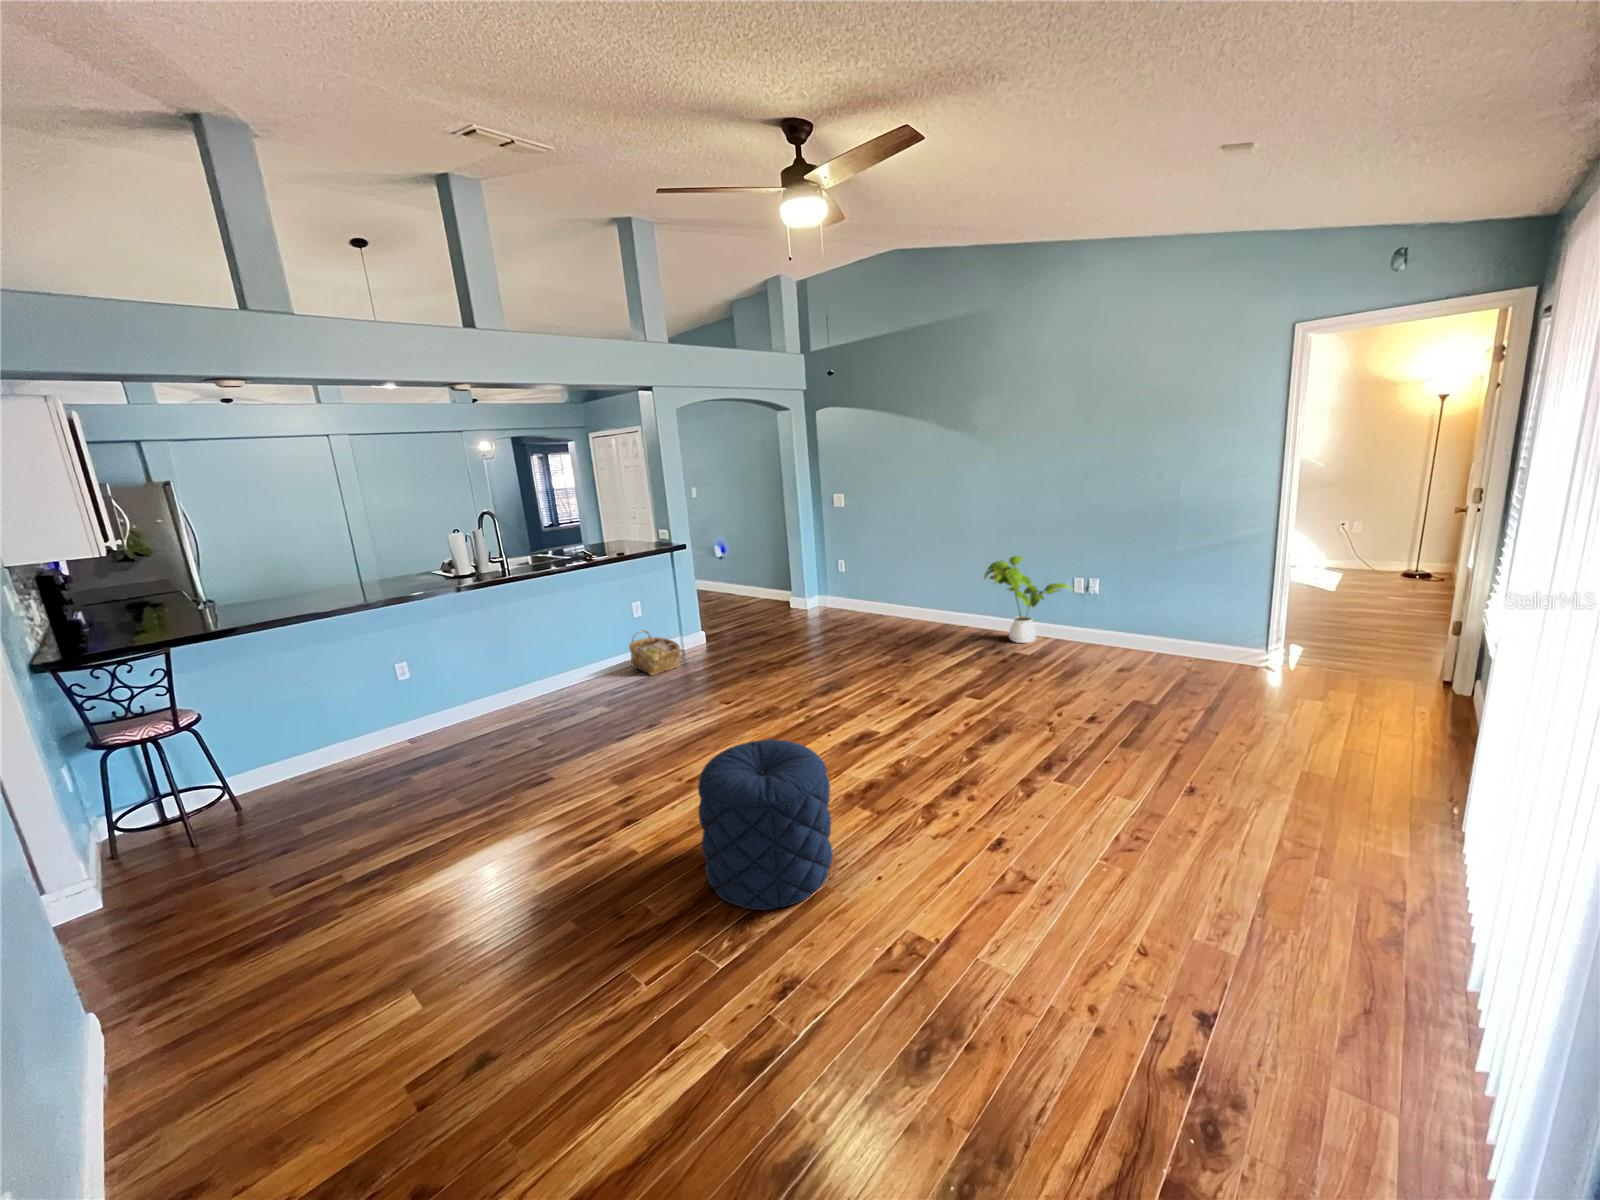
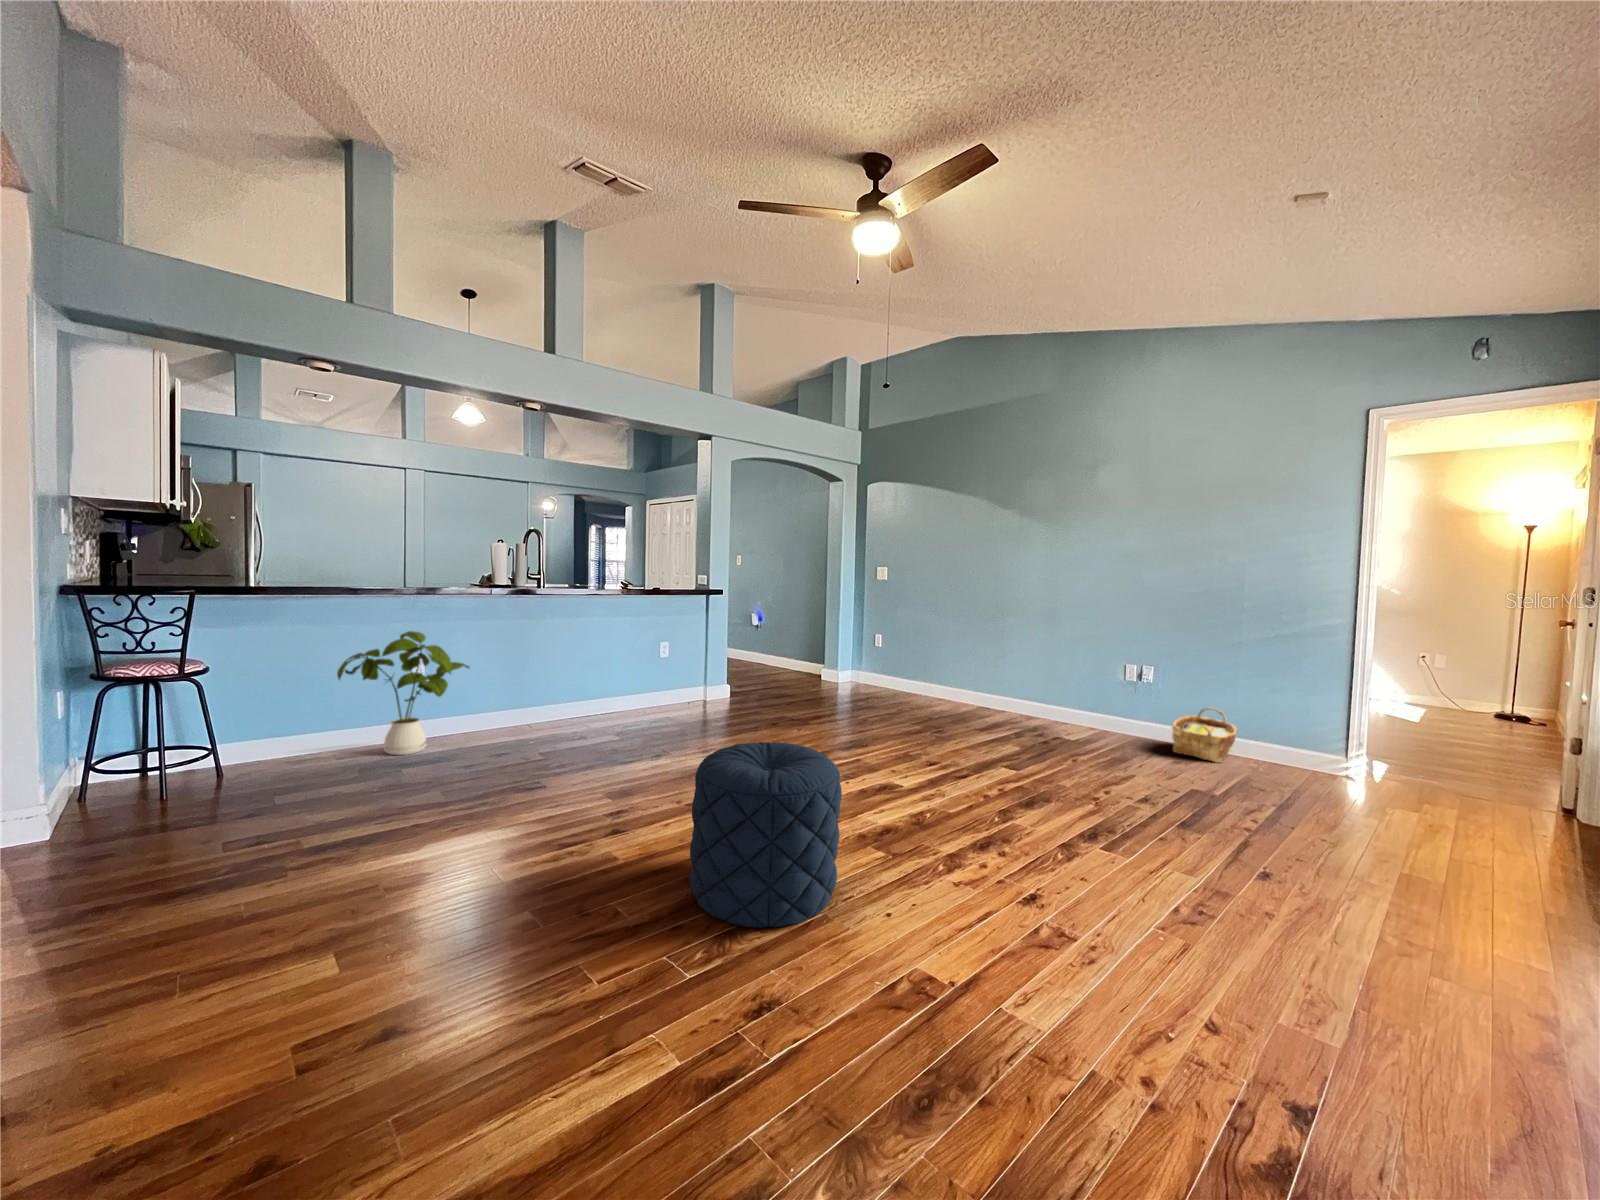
house plant: present [984,556,1072,643] -> present [337,631,469,755]
woven basket: present [629,630,680,676] -> present [1172,708,1237,763]

